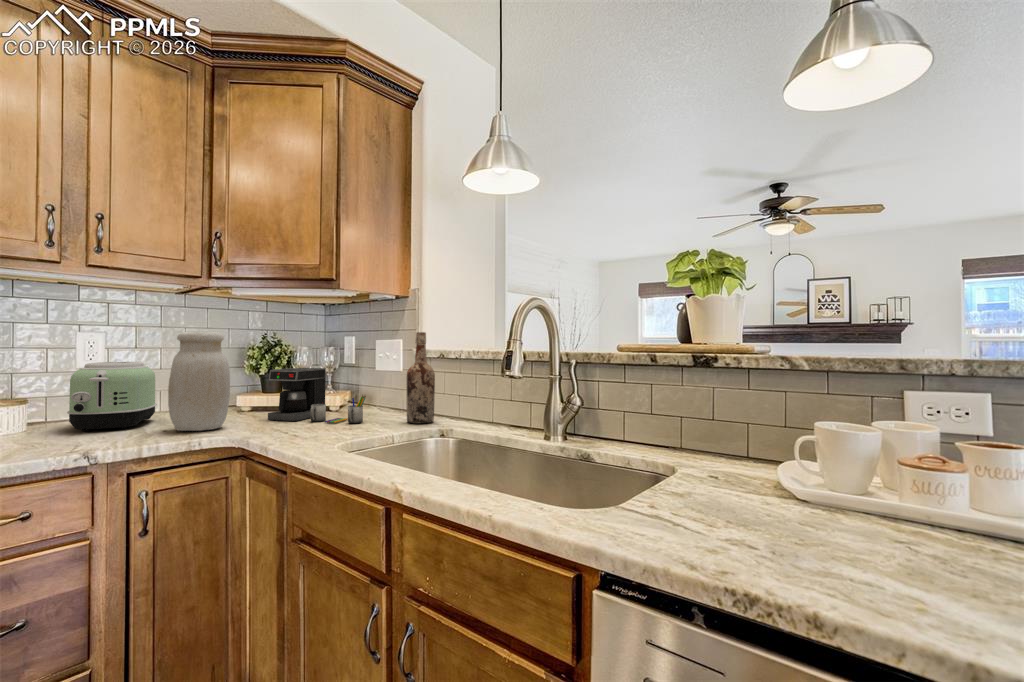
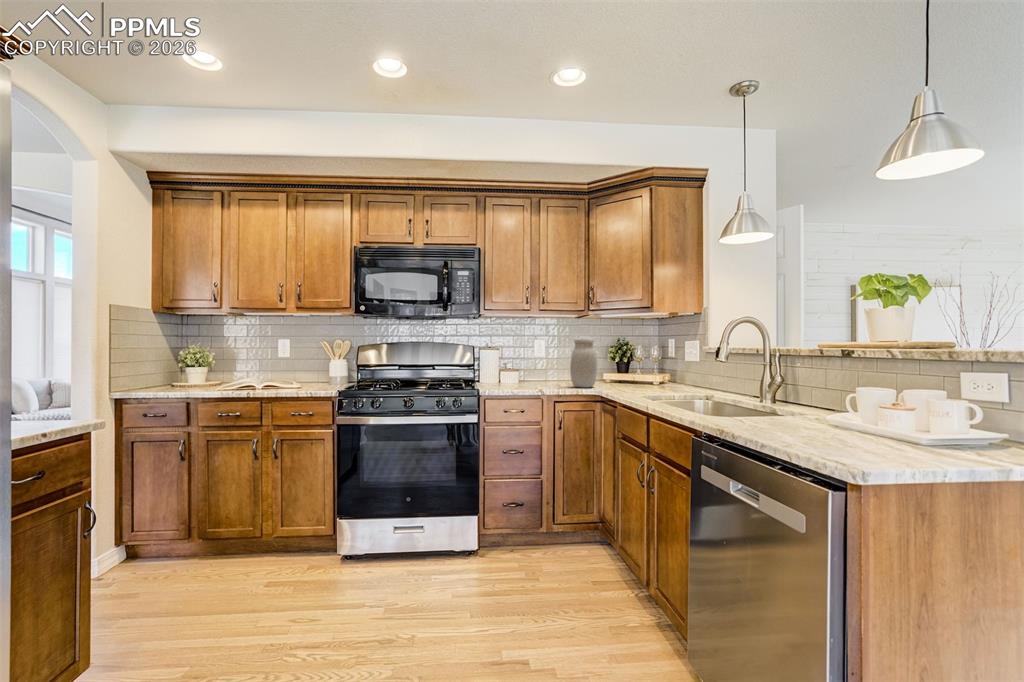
wine bottle: present [407,332,435,424] -> none [690,337,708,393]
toaster: present [67,362,157,431] -> none [533,353,566,385]
coffee maker: present [268,368,366,423] -> none [616,359,666,390]

